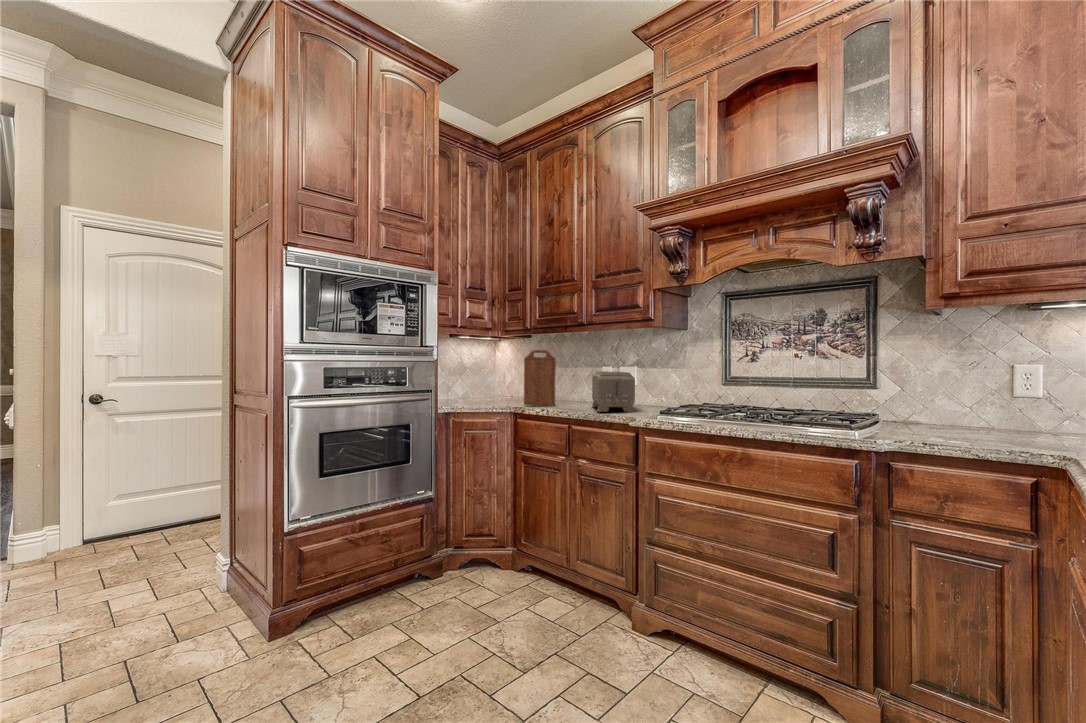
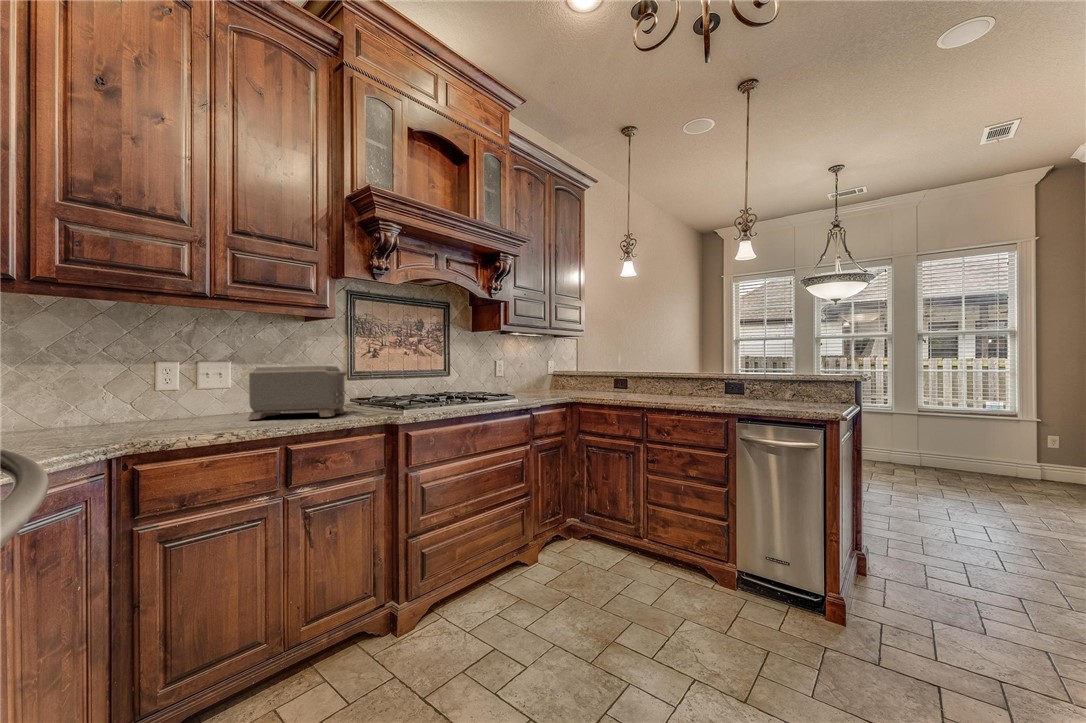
cutting board: present [524,350,556,406] -> none [89,327,161,442]

